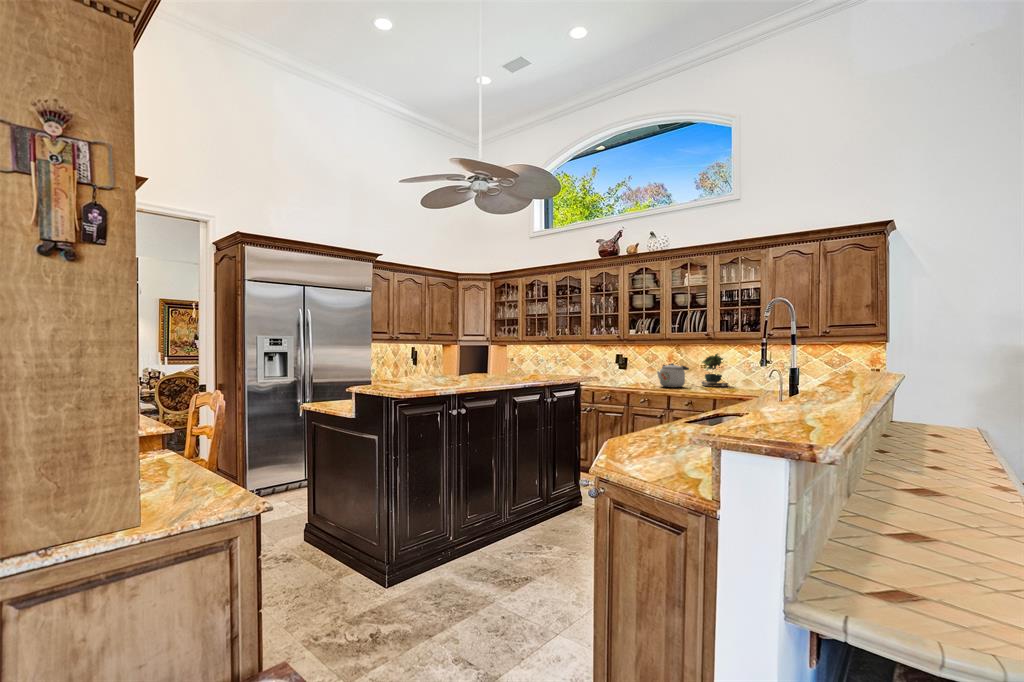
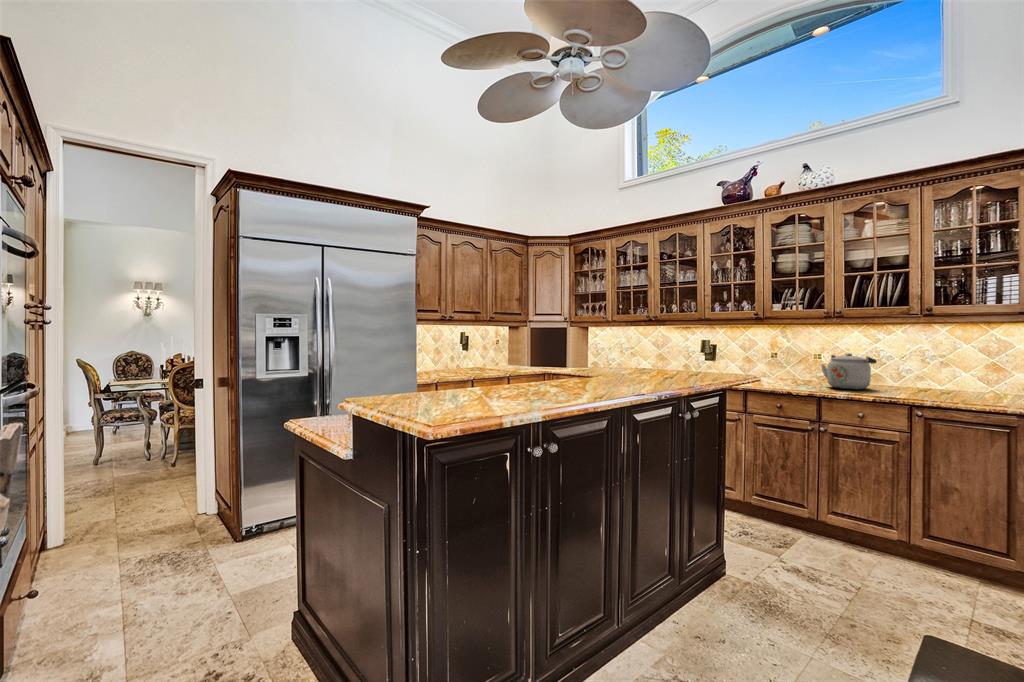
potted plant: present [701,354,728,387] -> none [879,338,942,389]

